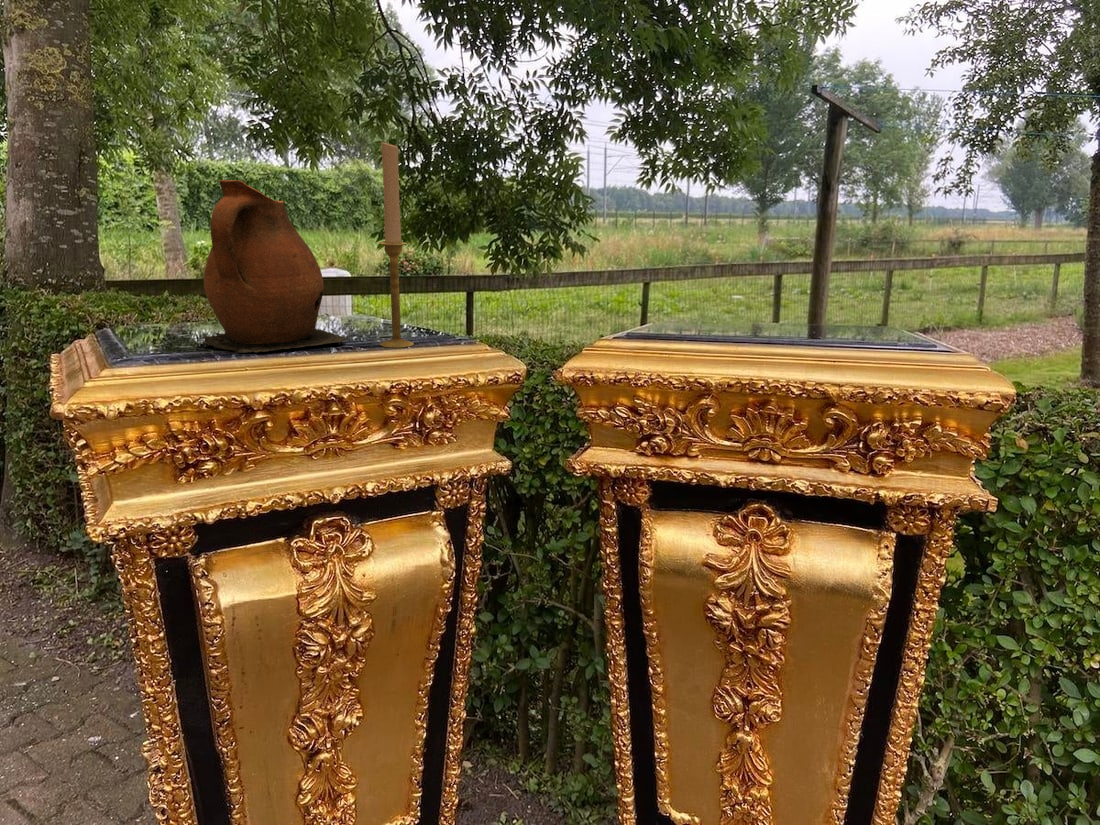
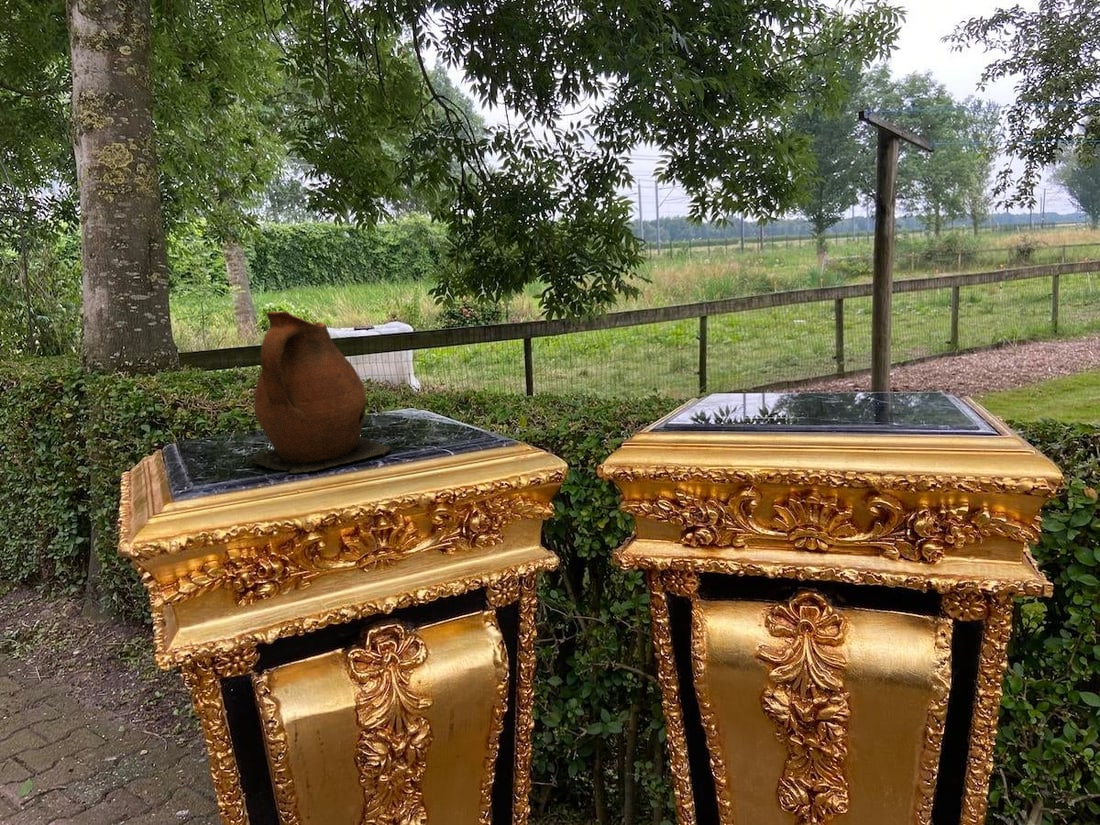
candlestick: present [380,140,413,347] -> none [415,261,455,456]

